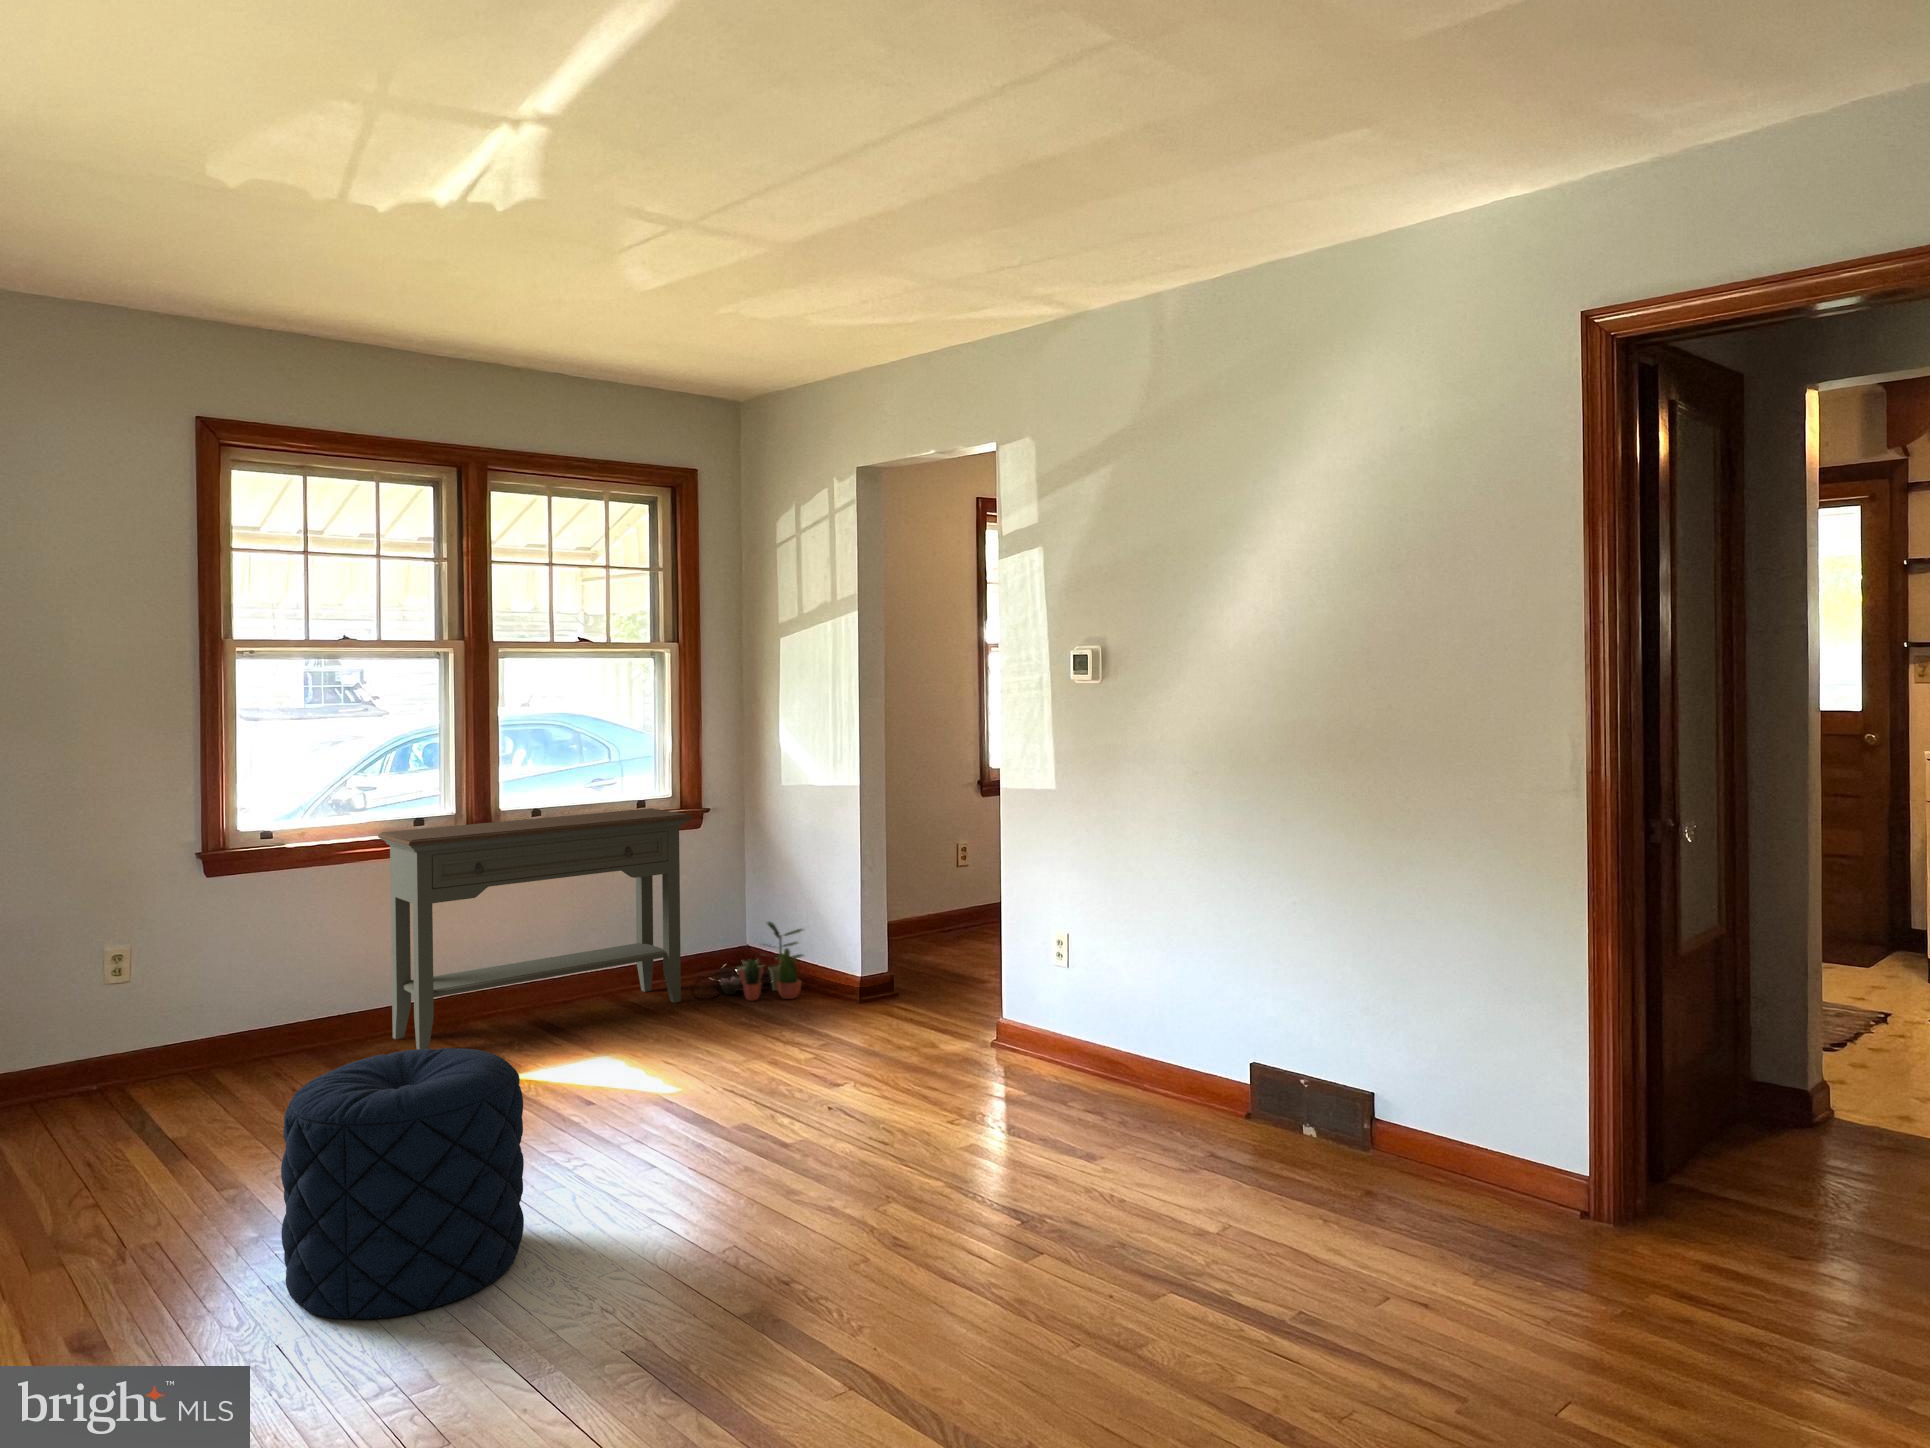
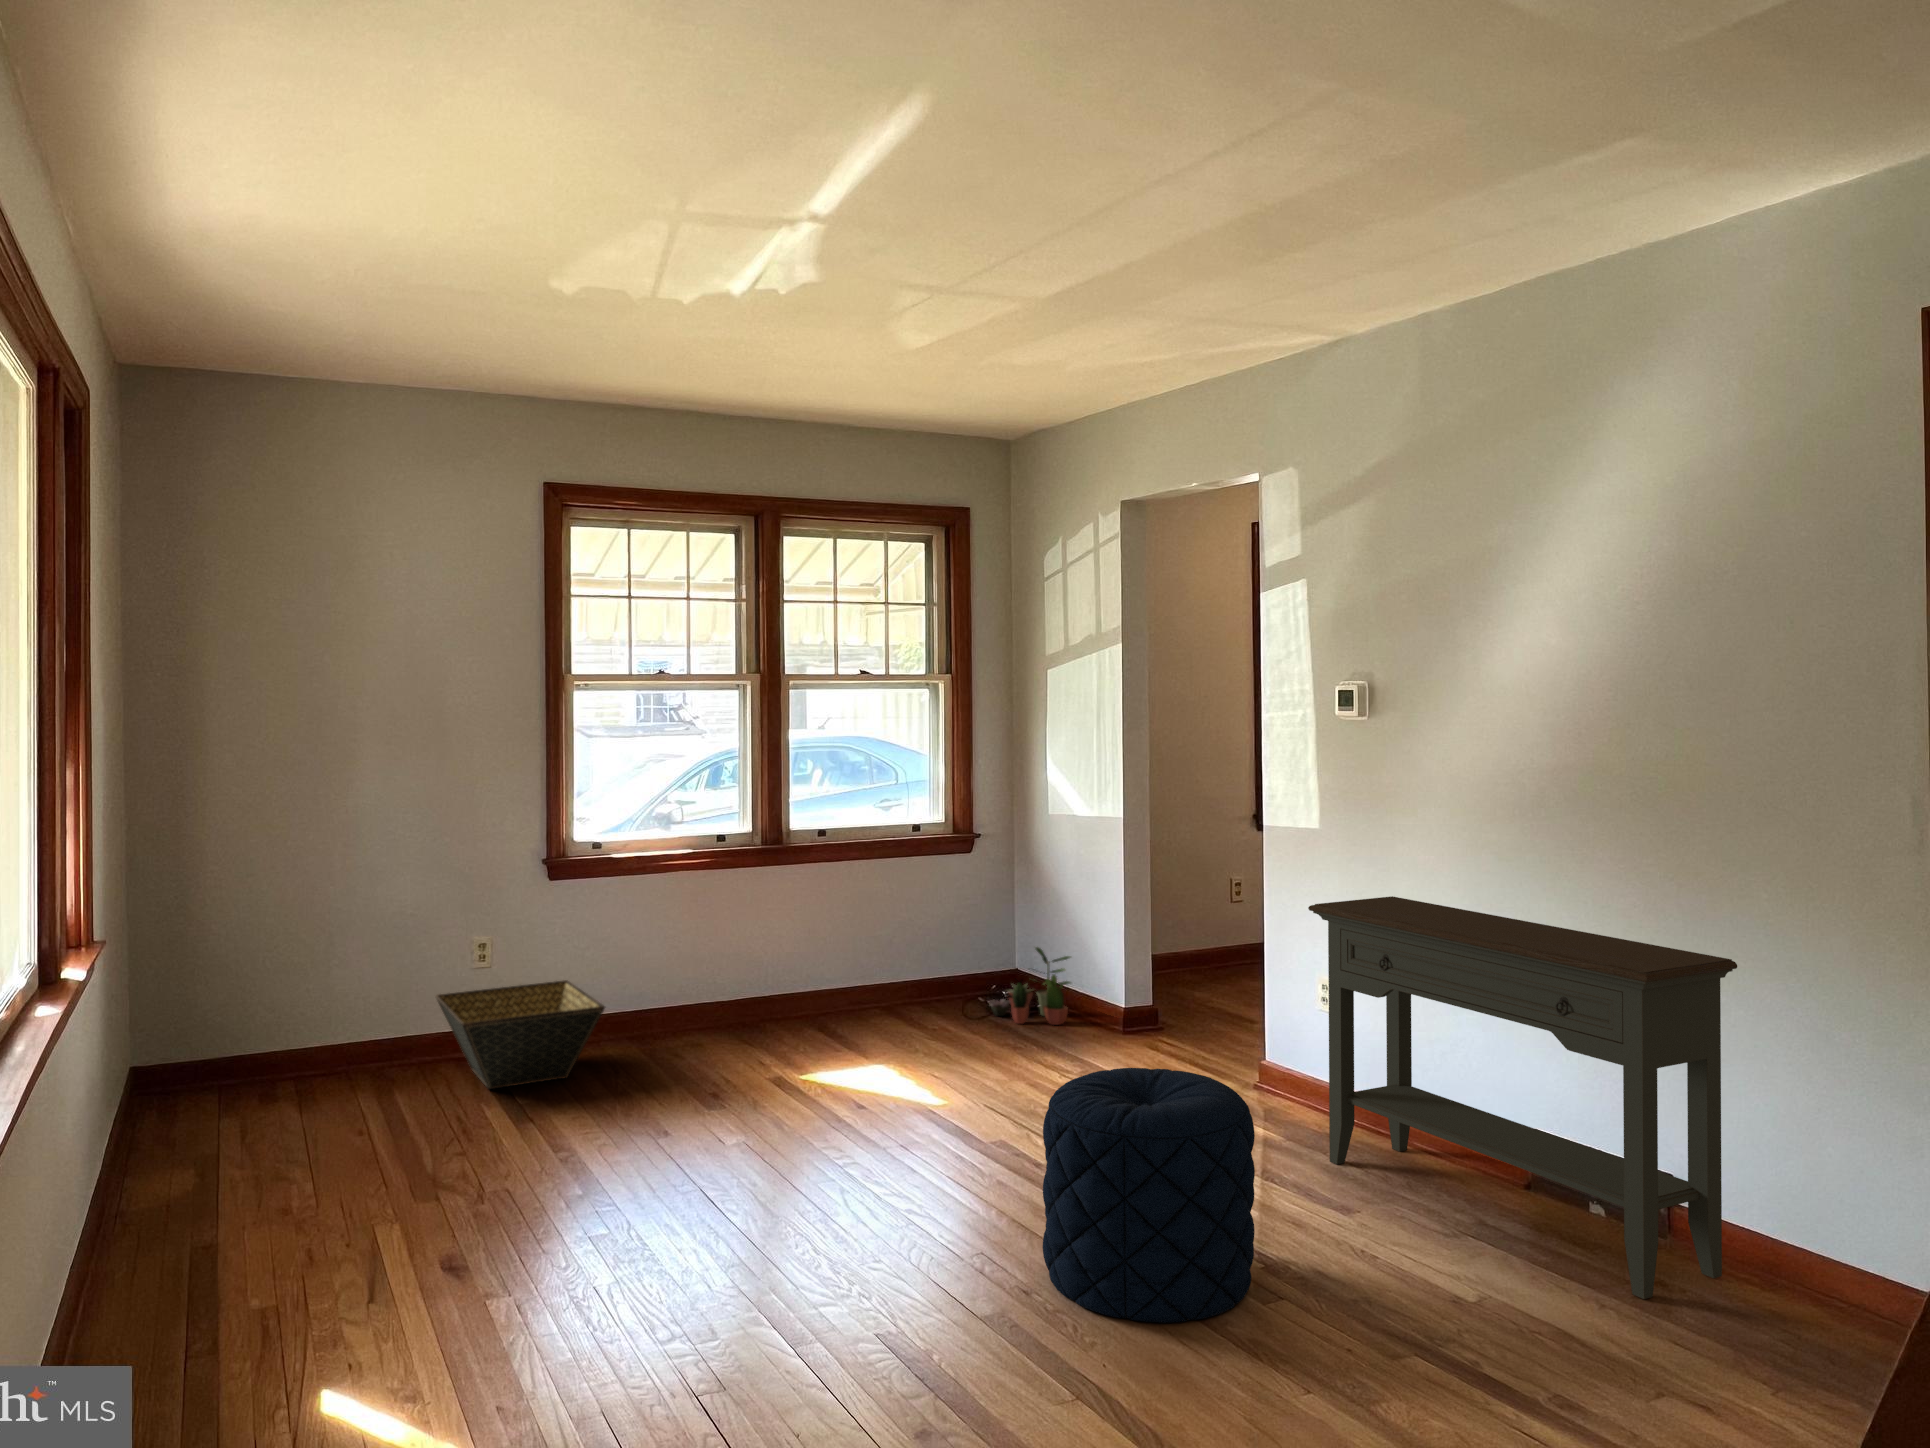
console table: present [378,808,693,1049] -> present [1308,896,1737,1299]
basket: none [51,991,279,1126] -> present [436,980,605,1089]
pouf: present [281,1048,524,1319] -> present [1043,1068,1255,1323]

